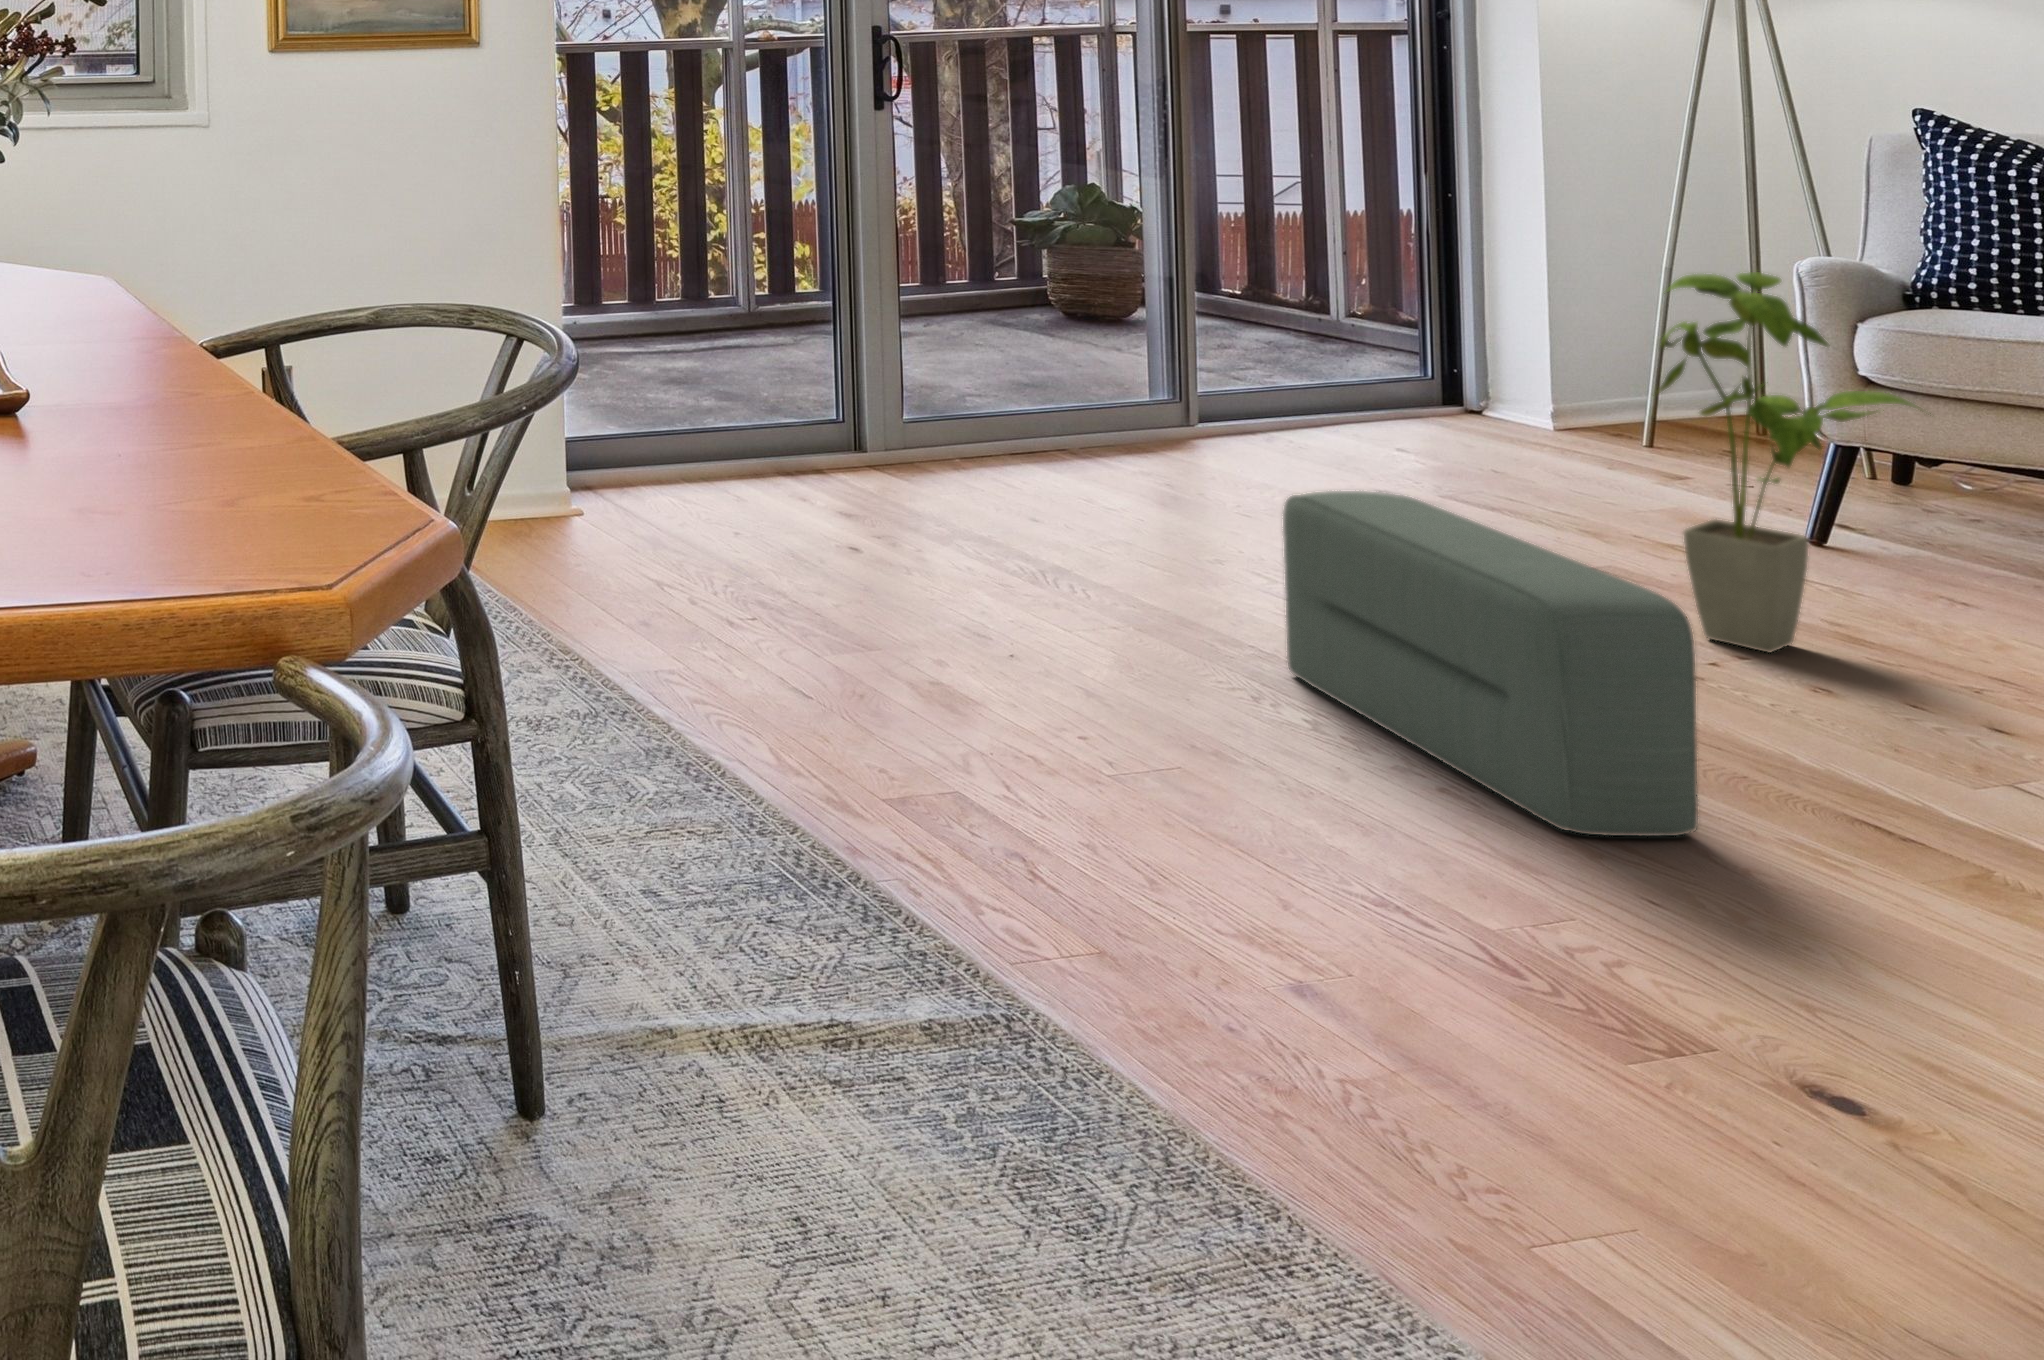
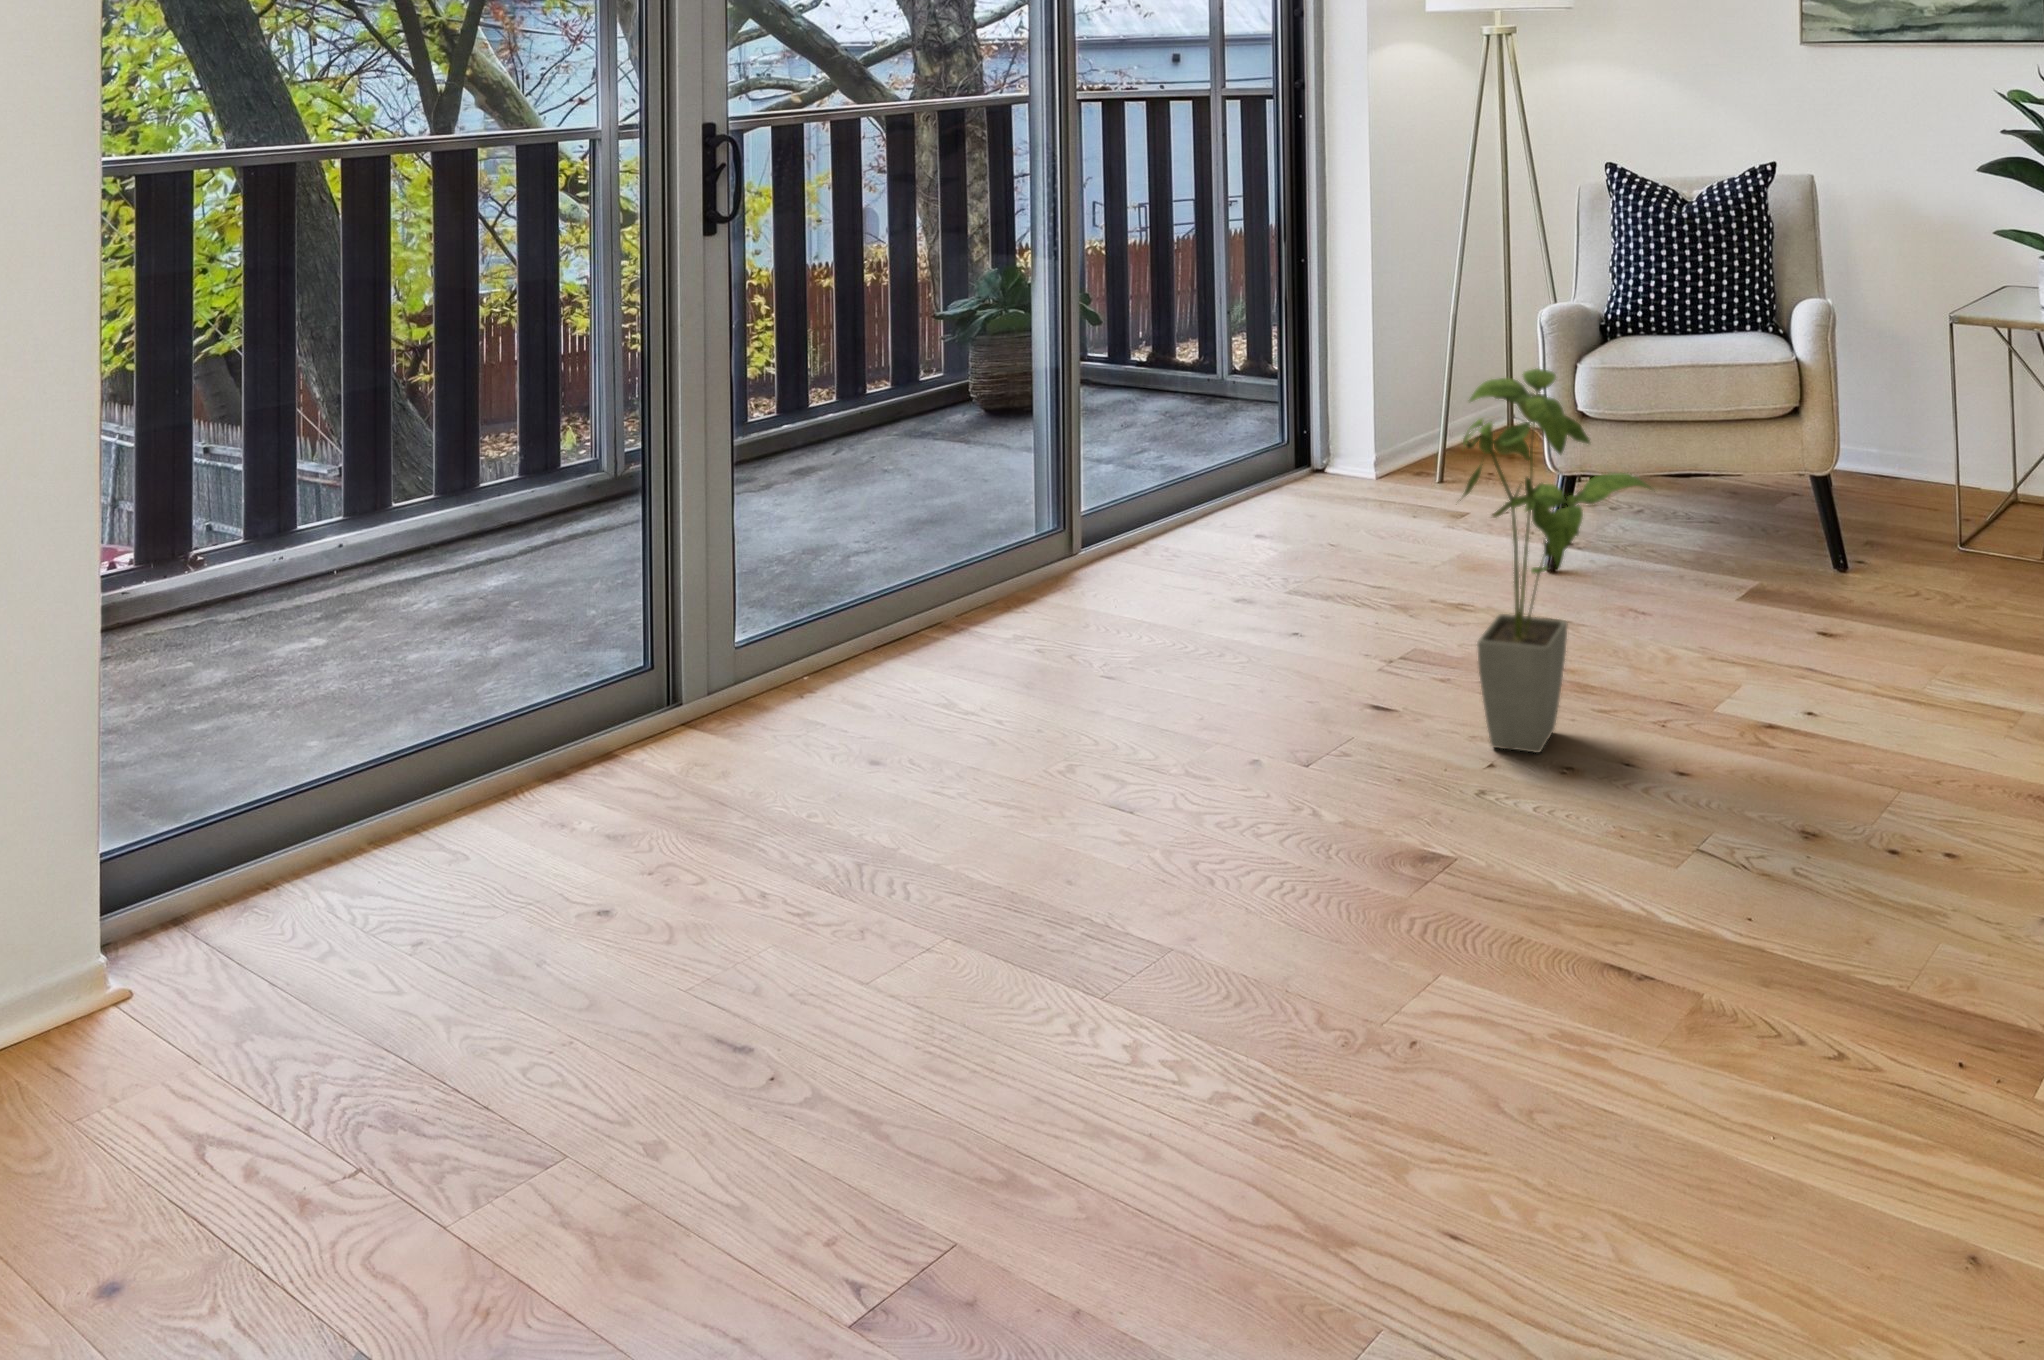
pouf: present [1283,491,1698,836] -> none [1102,728,1510,1260]

